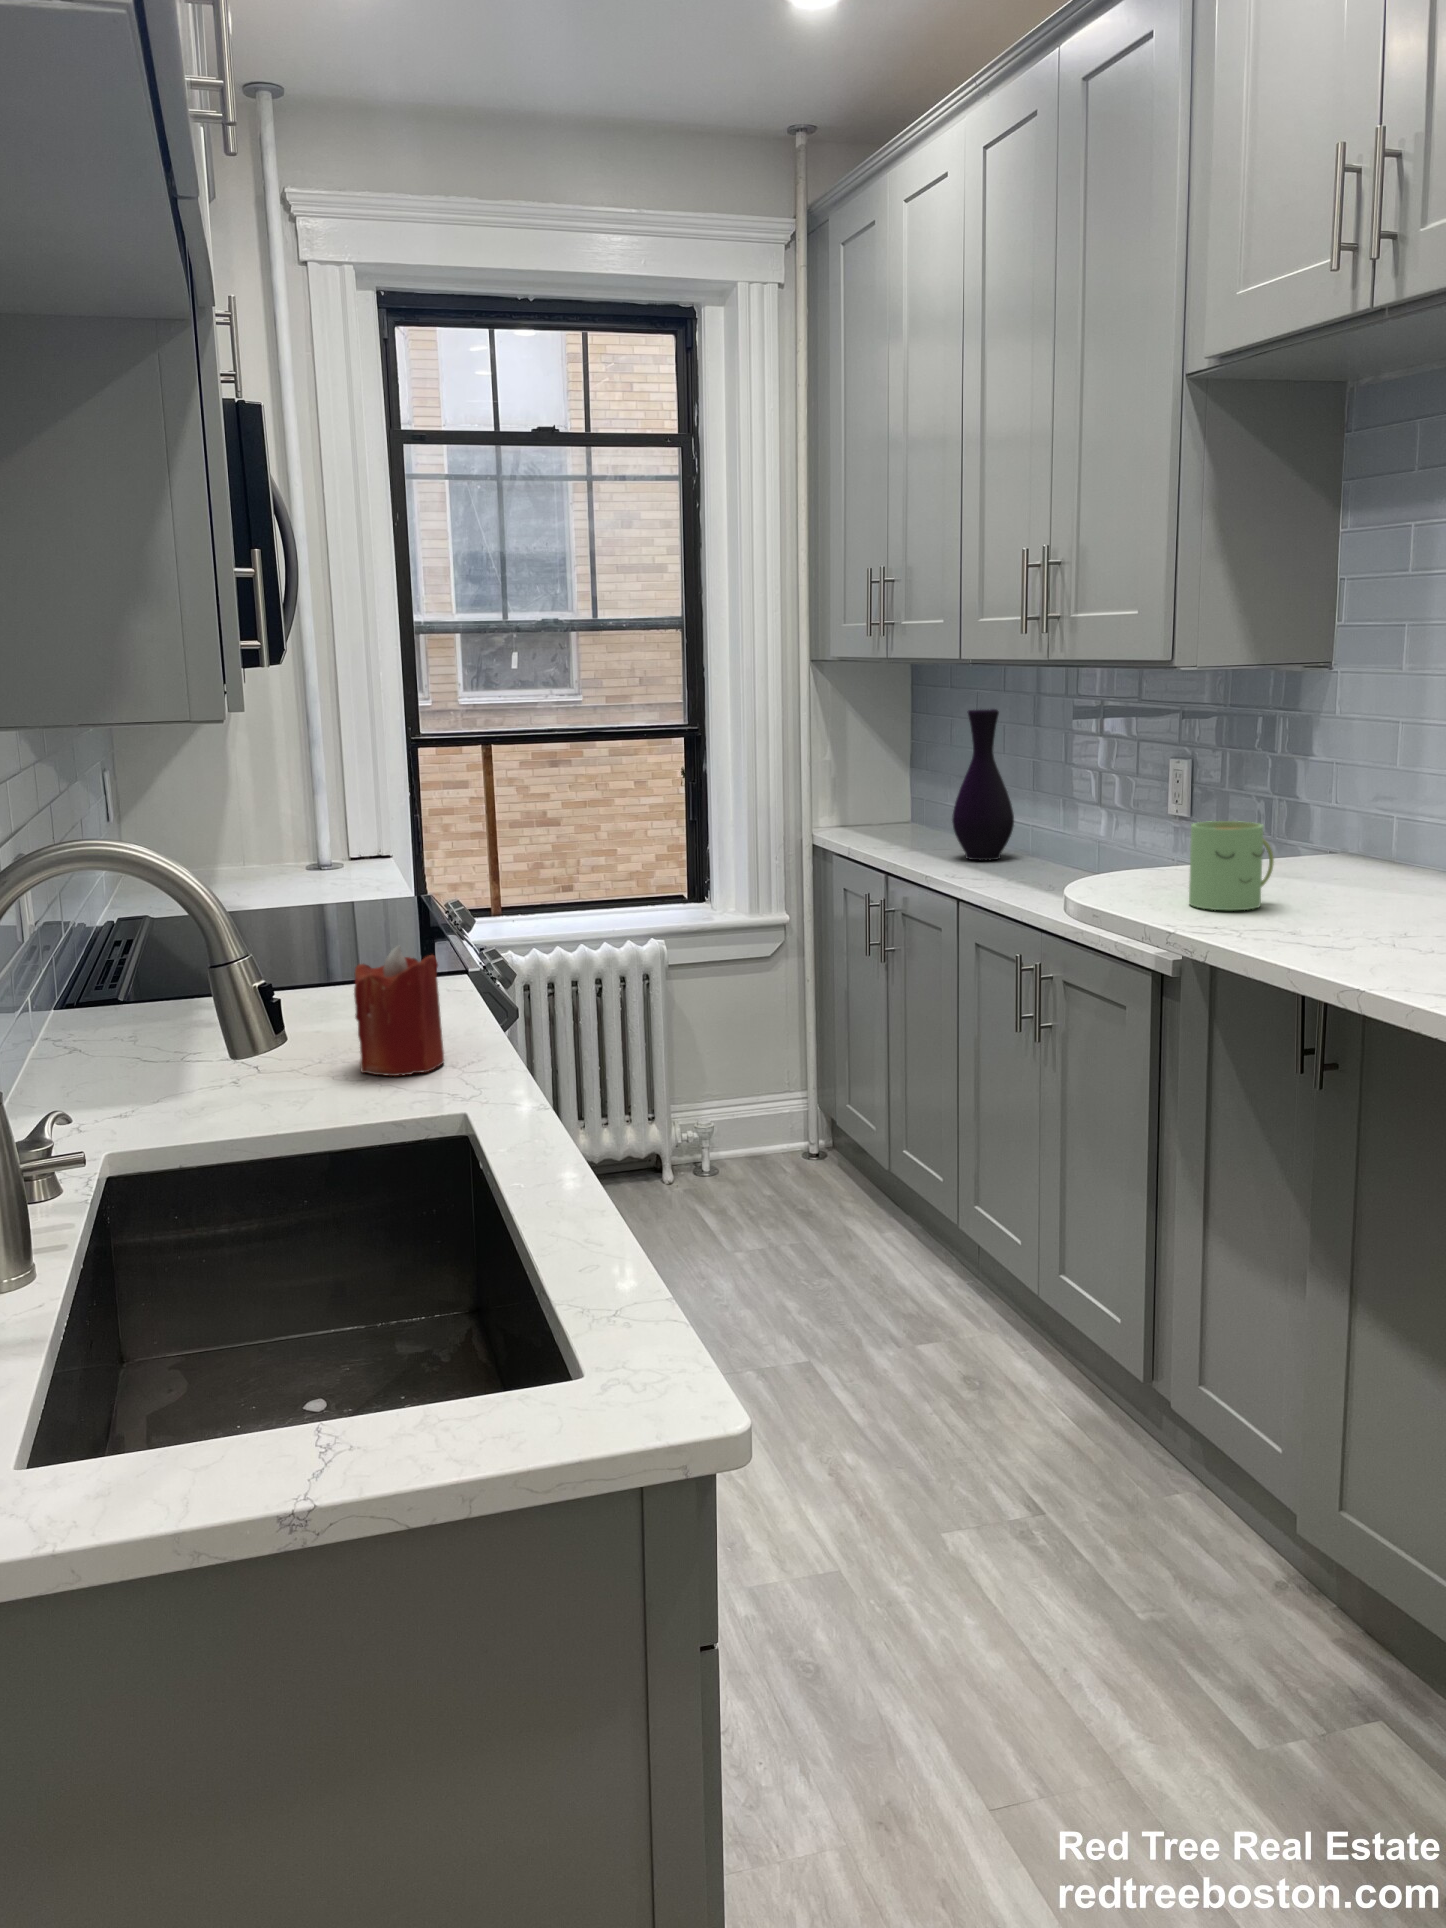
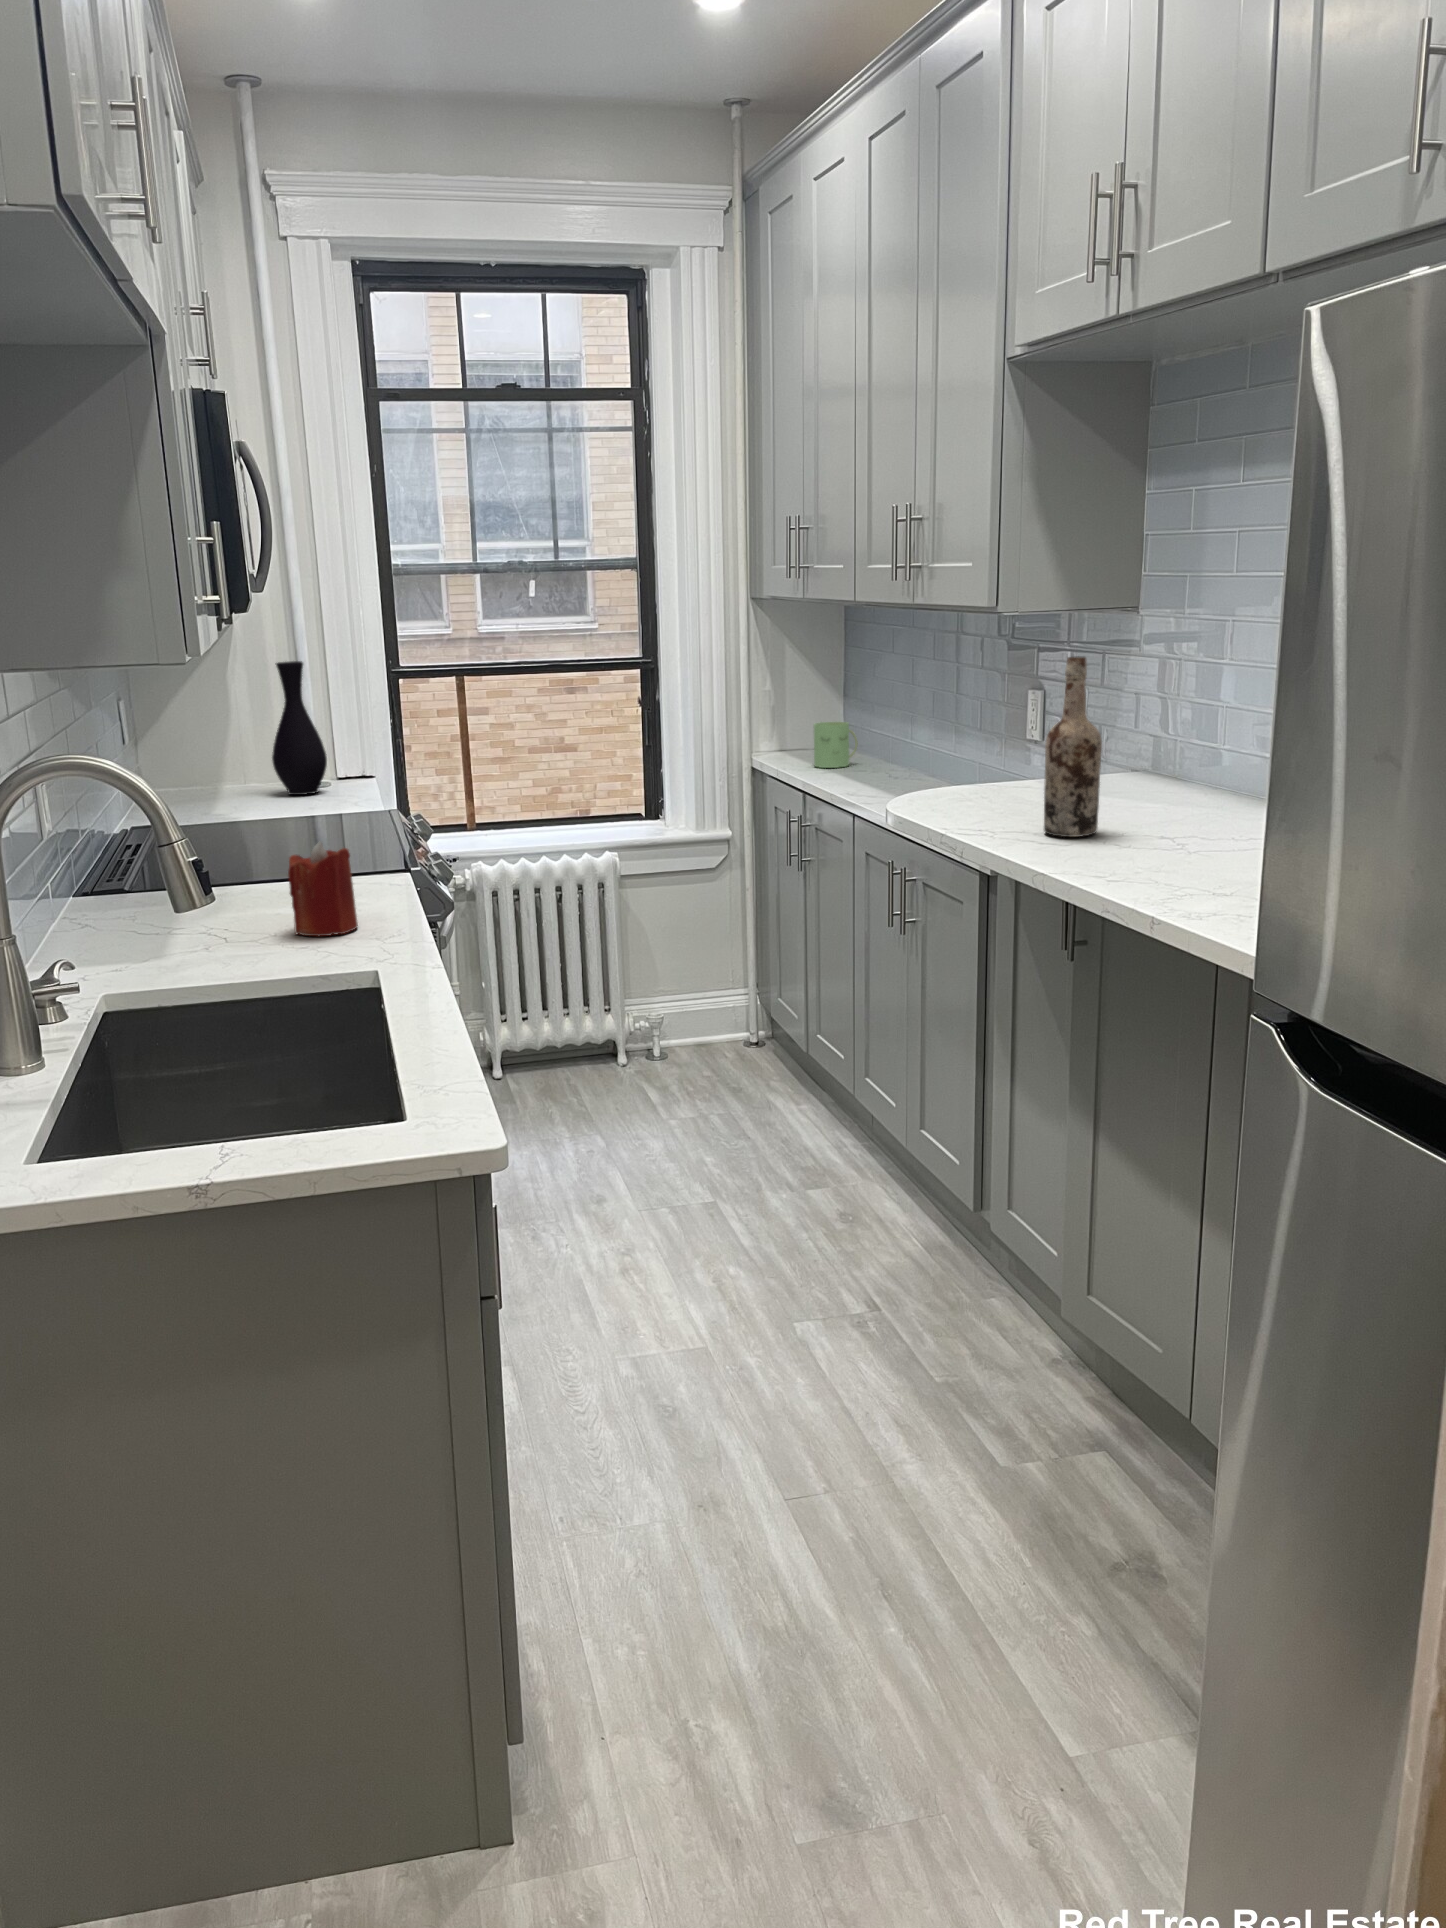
wine bottle: none [1313,706,1392,933] -> present [1044,657,1102,837]
vase: present [952,709,1014,860] -> present [272,661,327,795]
mug: present [1189,821,1274,910] -> present [814,722,858,768]

